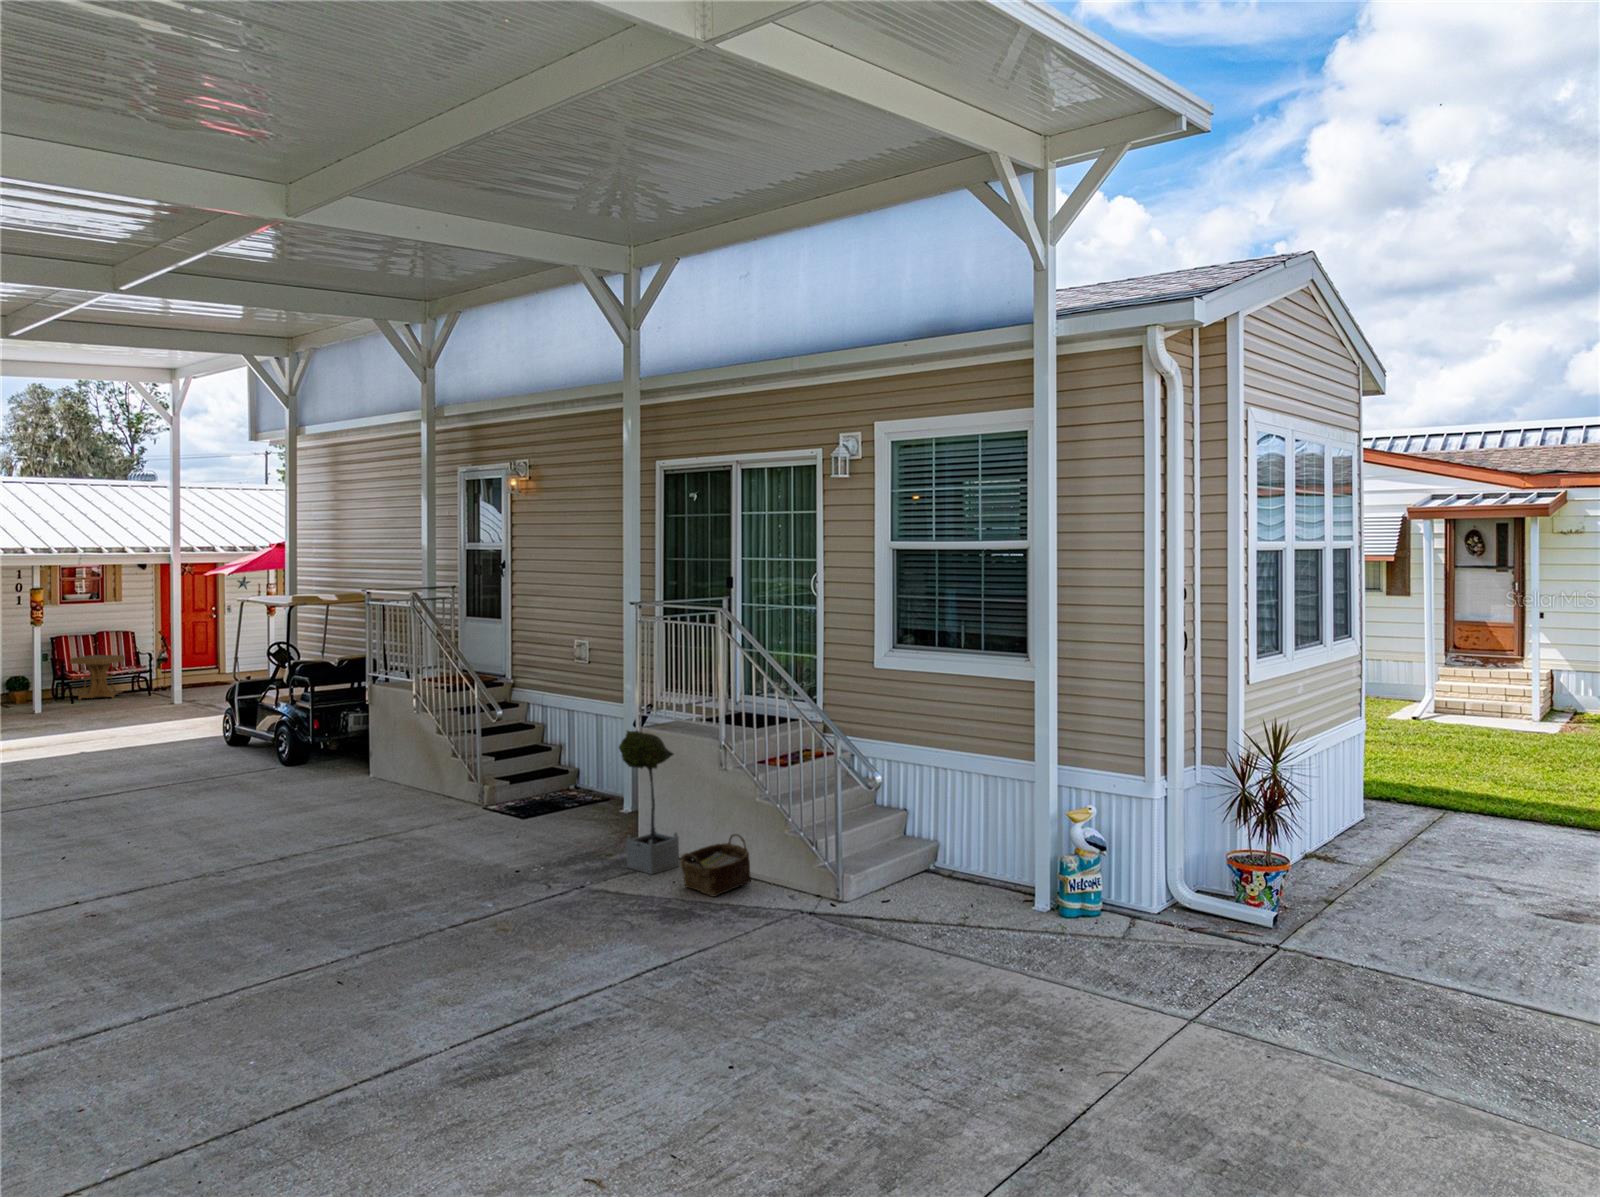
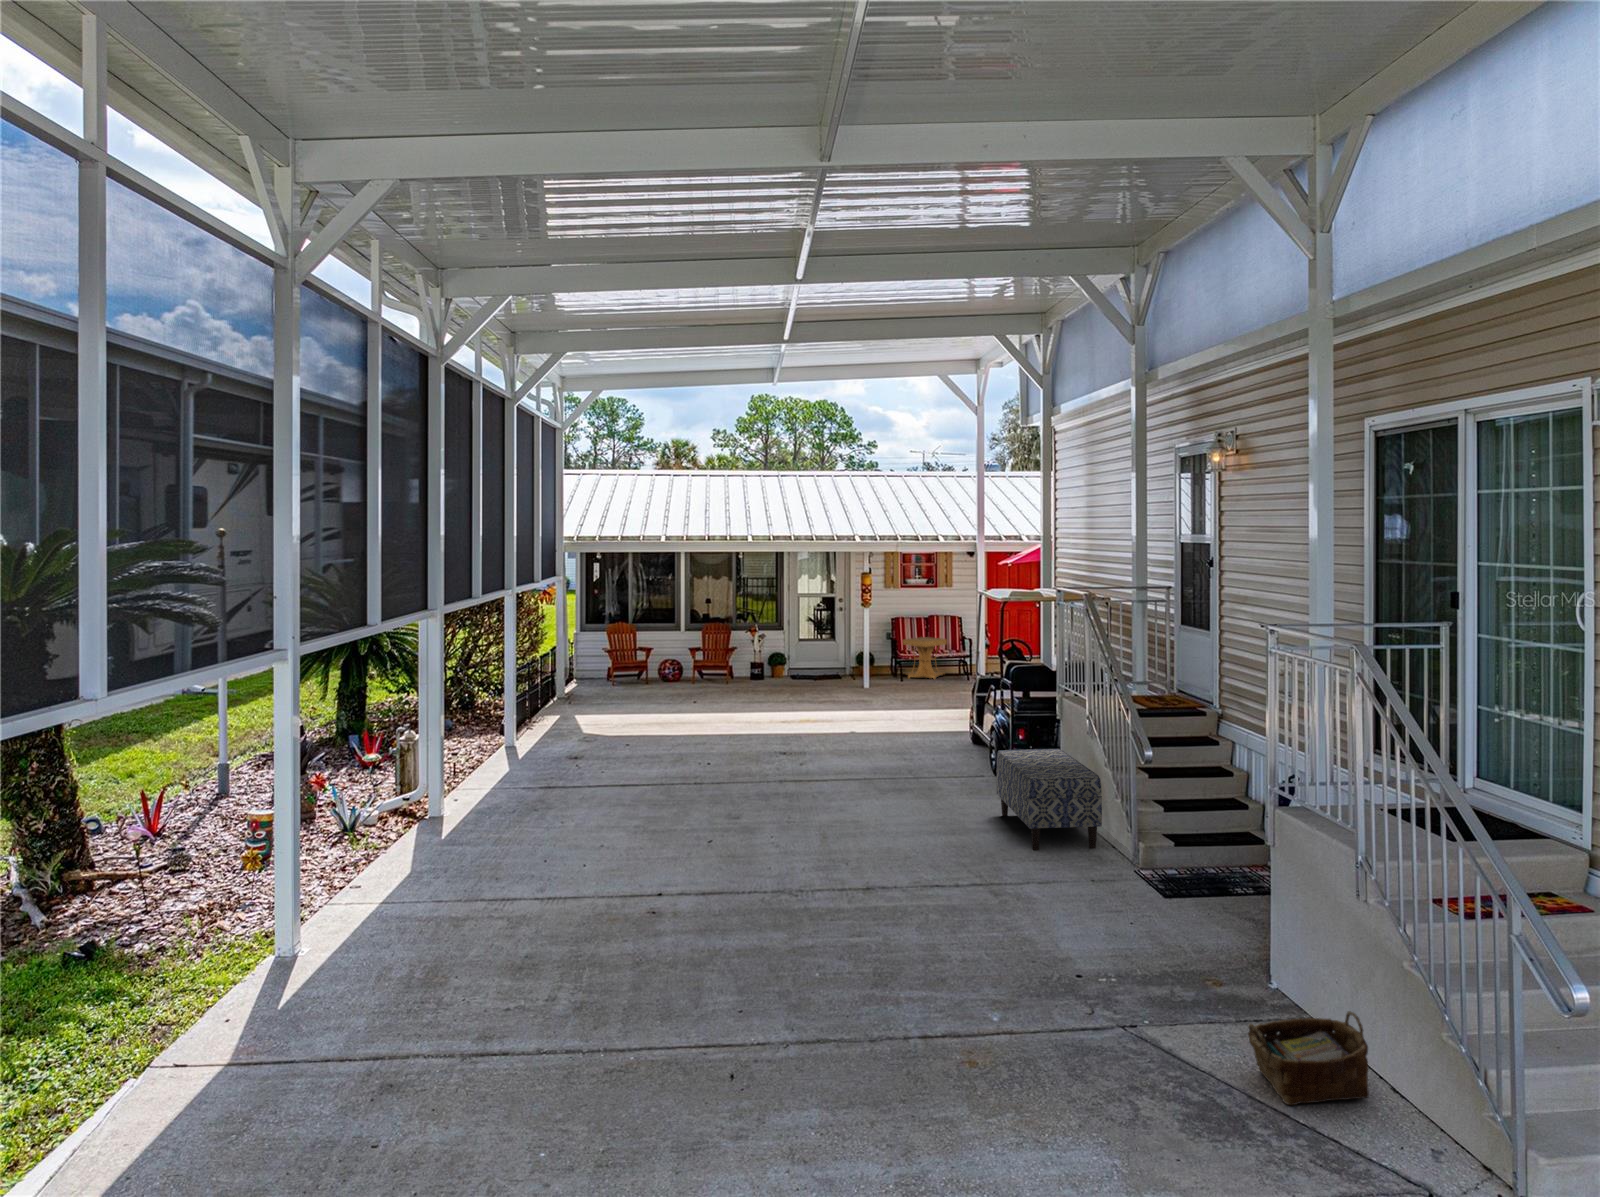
bench: none [329,726,447,808] -> present [996,749,1102,850]
potted tree: present [619,731,680,875] -> none [1201,816,1290,1034]

